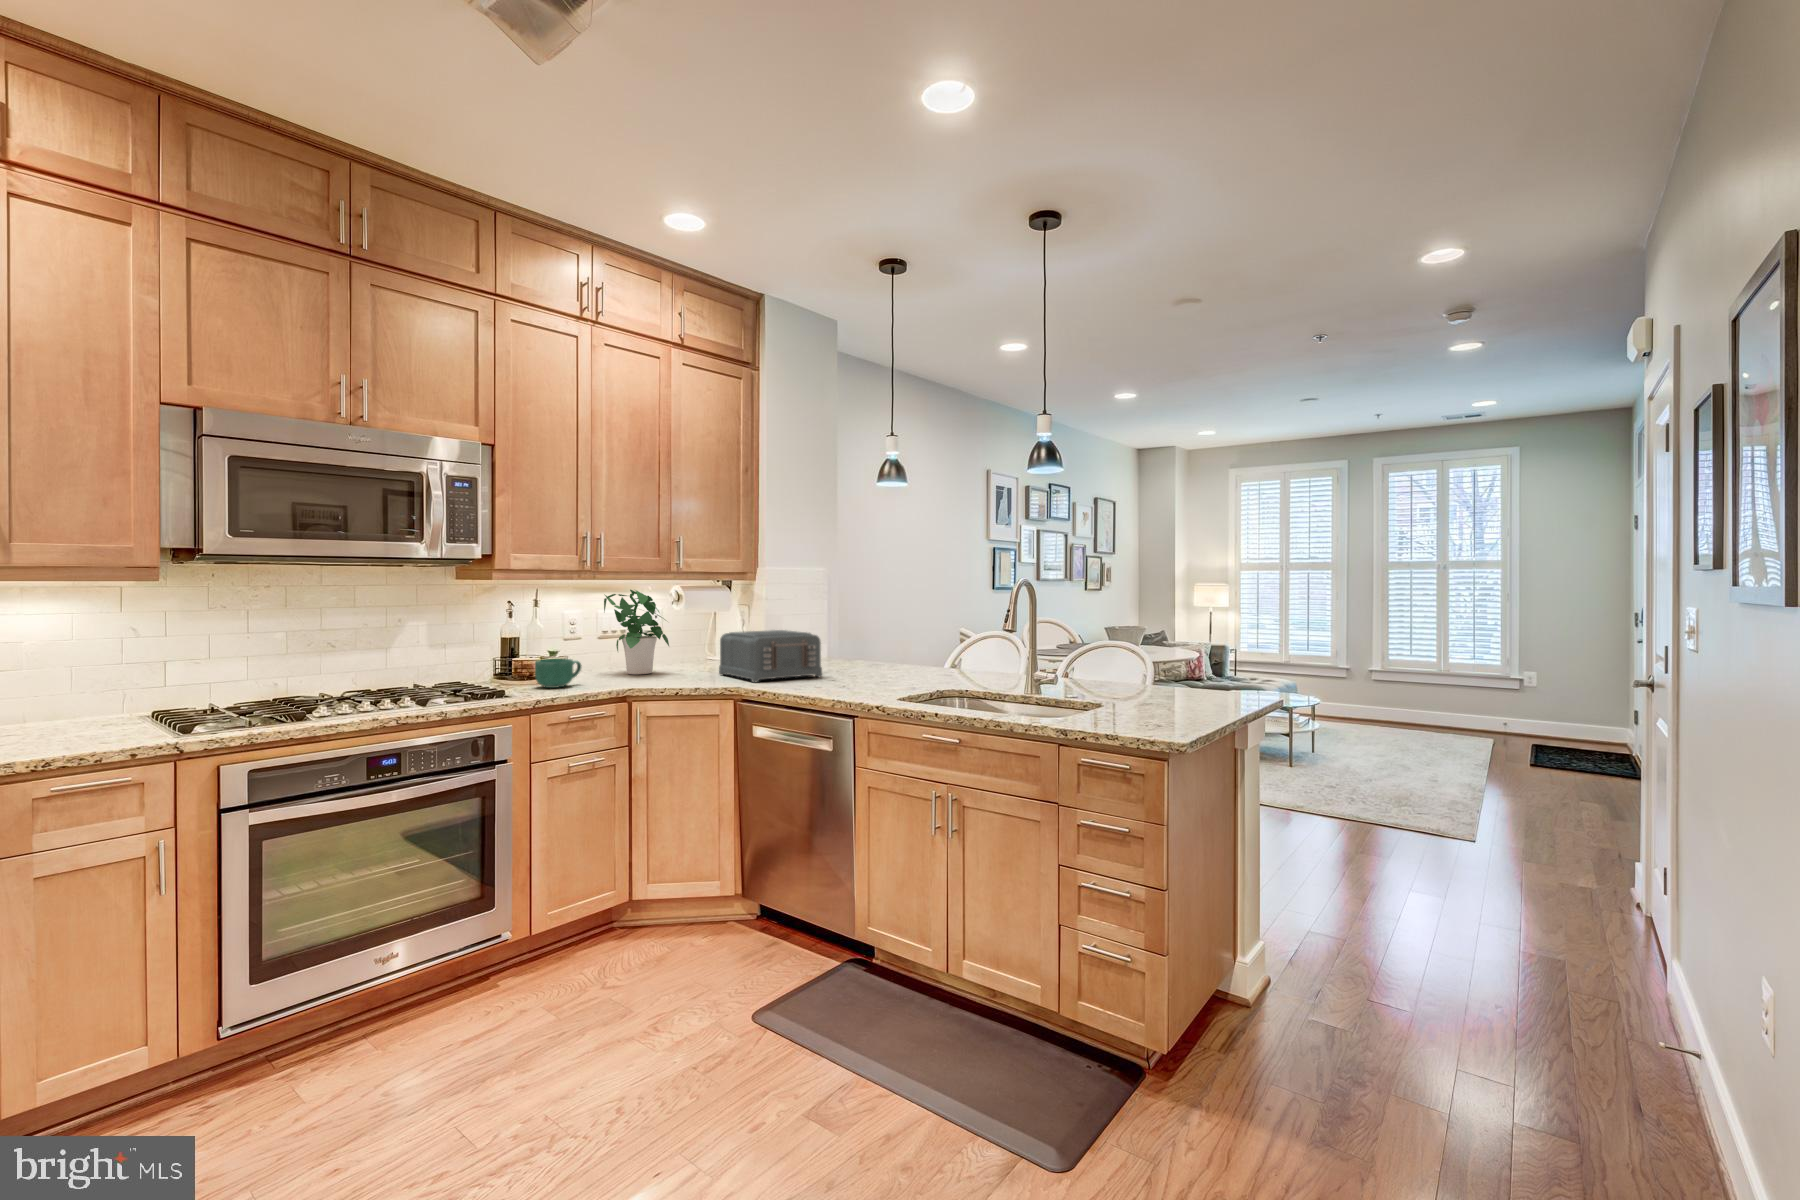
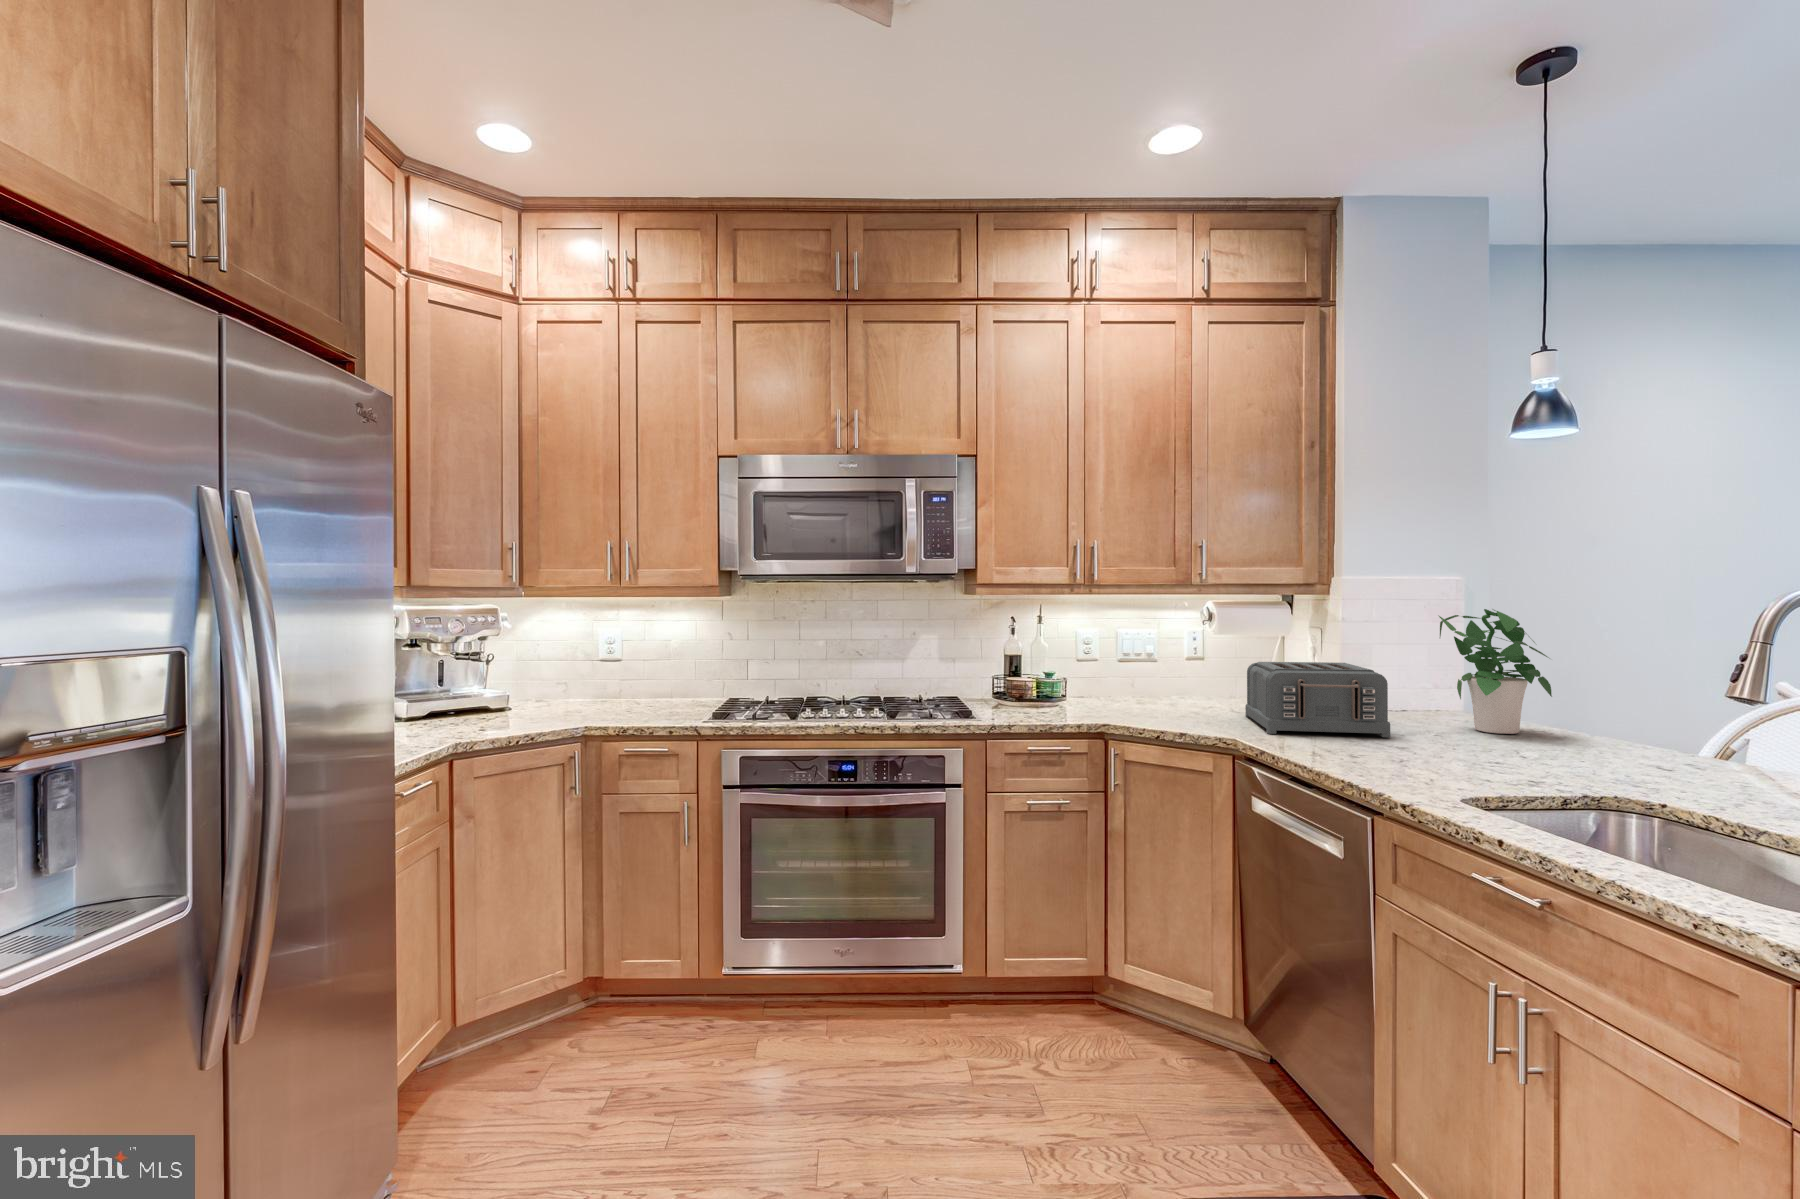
potted plant: present [604,590,669,674] -> present [1439,609,1552,734]
mug: present [535,659,582,688] -> none [1015,680,1066,712]

